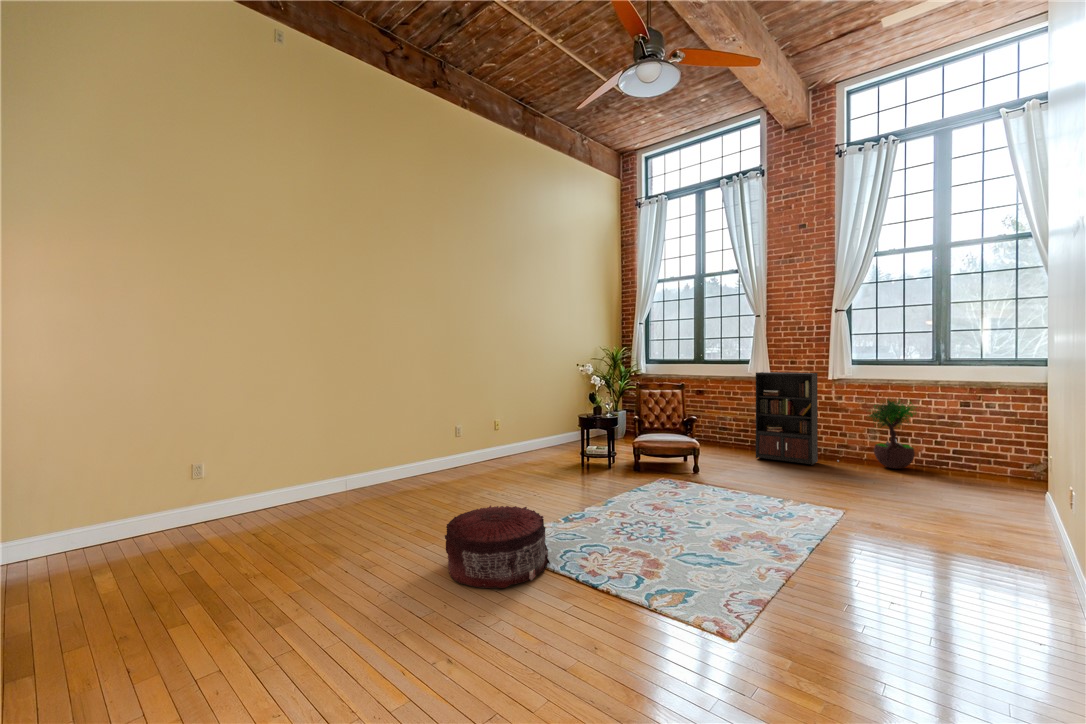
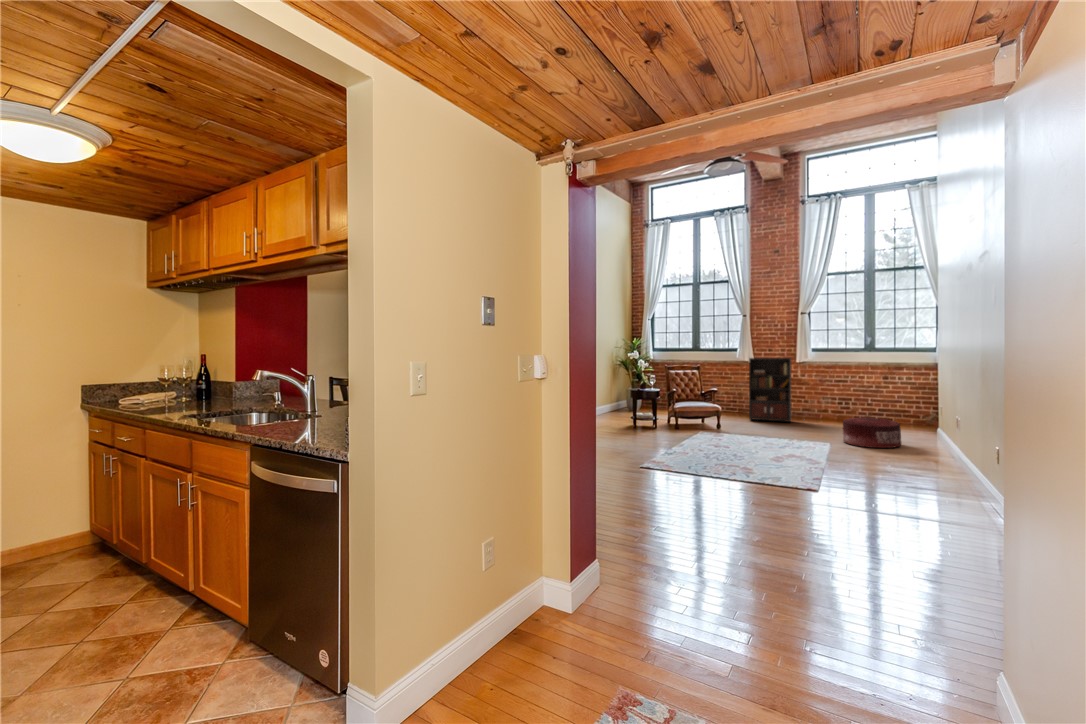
potted tree: present [869,400,916,469] -> none [823,370,859,423]
pouf: present [445,506,550,588] -> present [843,418,902,448]

